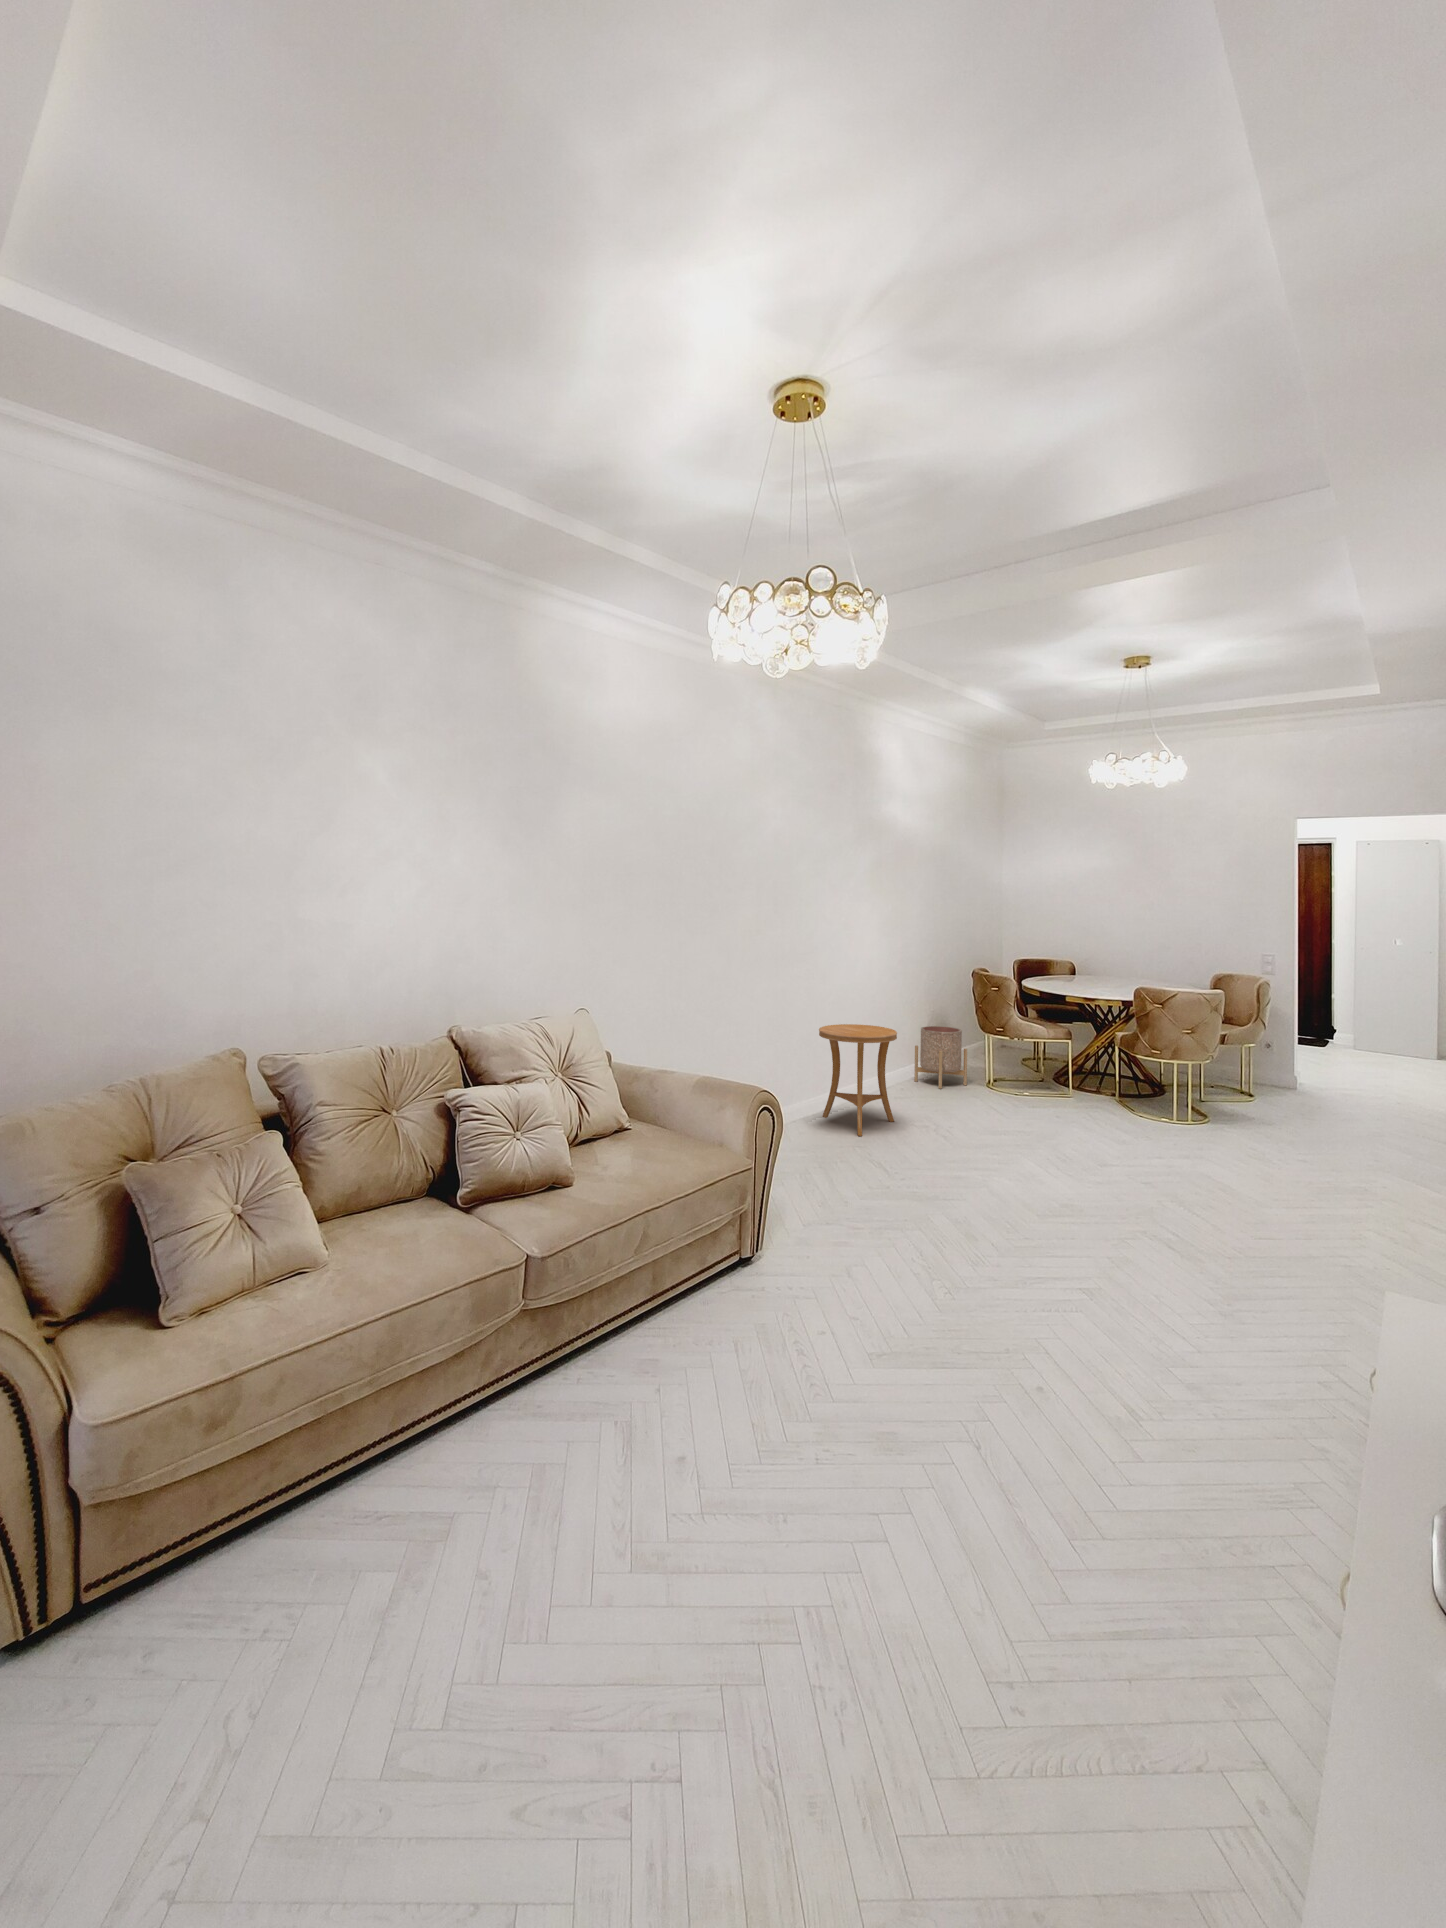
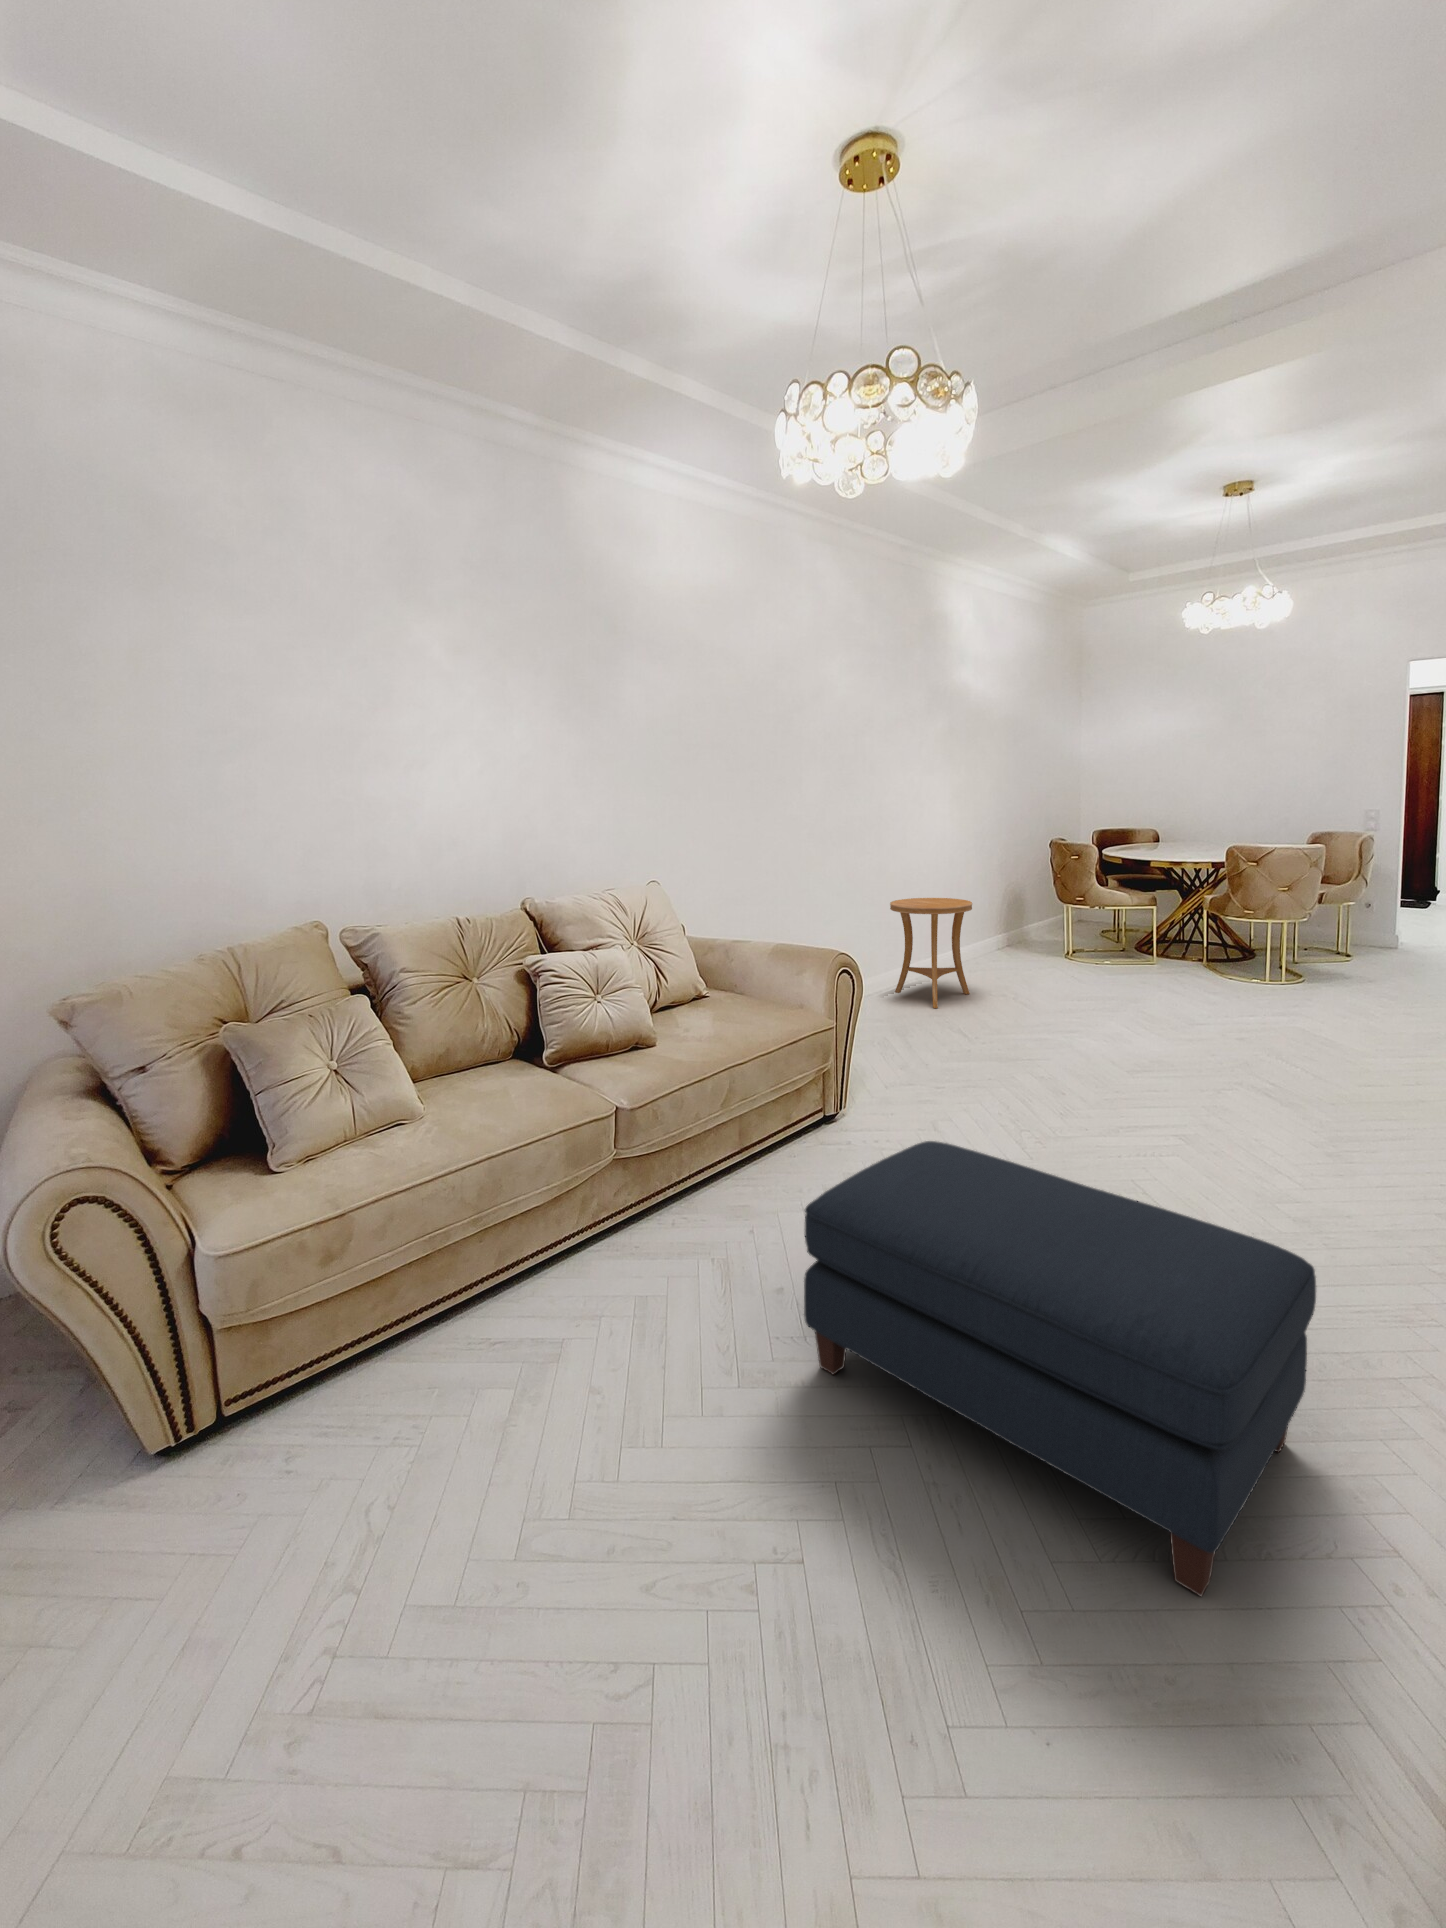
planter: present [914,1026,967,1089] -> none [988,900,1044,963]
ottoman: none [700,1300,1186,1815] -> present [804,1141,1316,1597]

